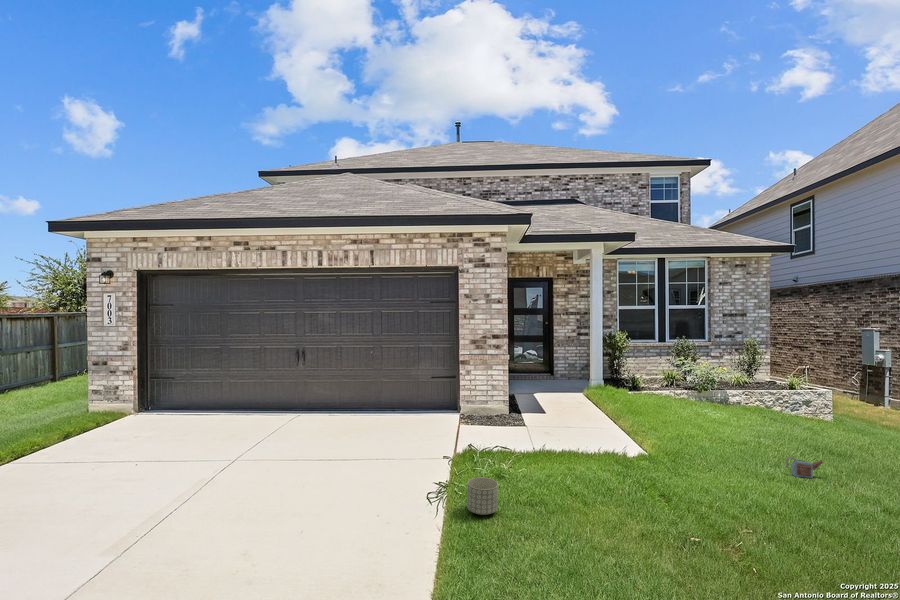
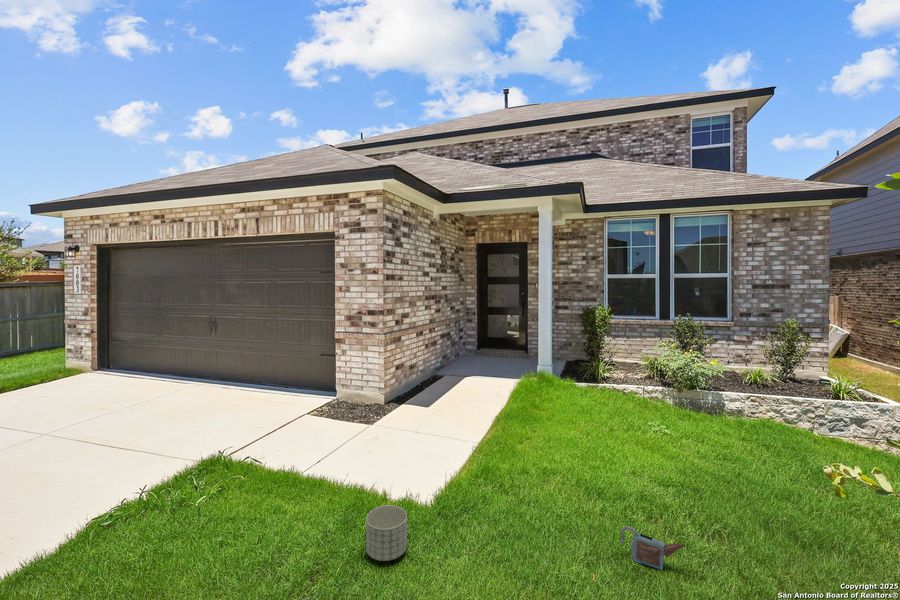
planter: present [467,477,498,515] -> present [366,505,407,561]

